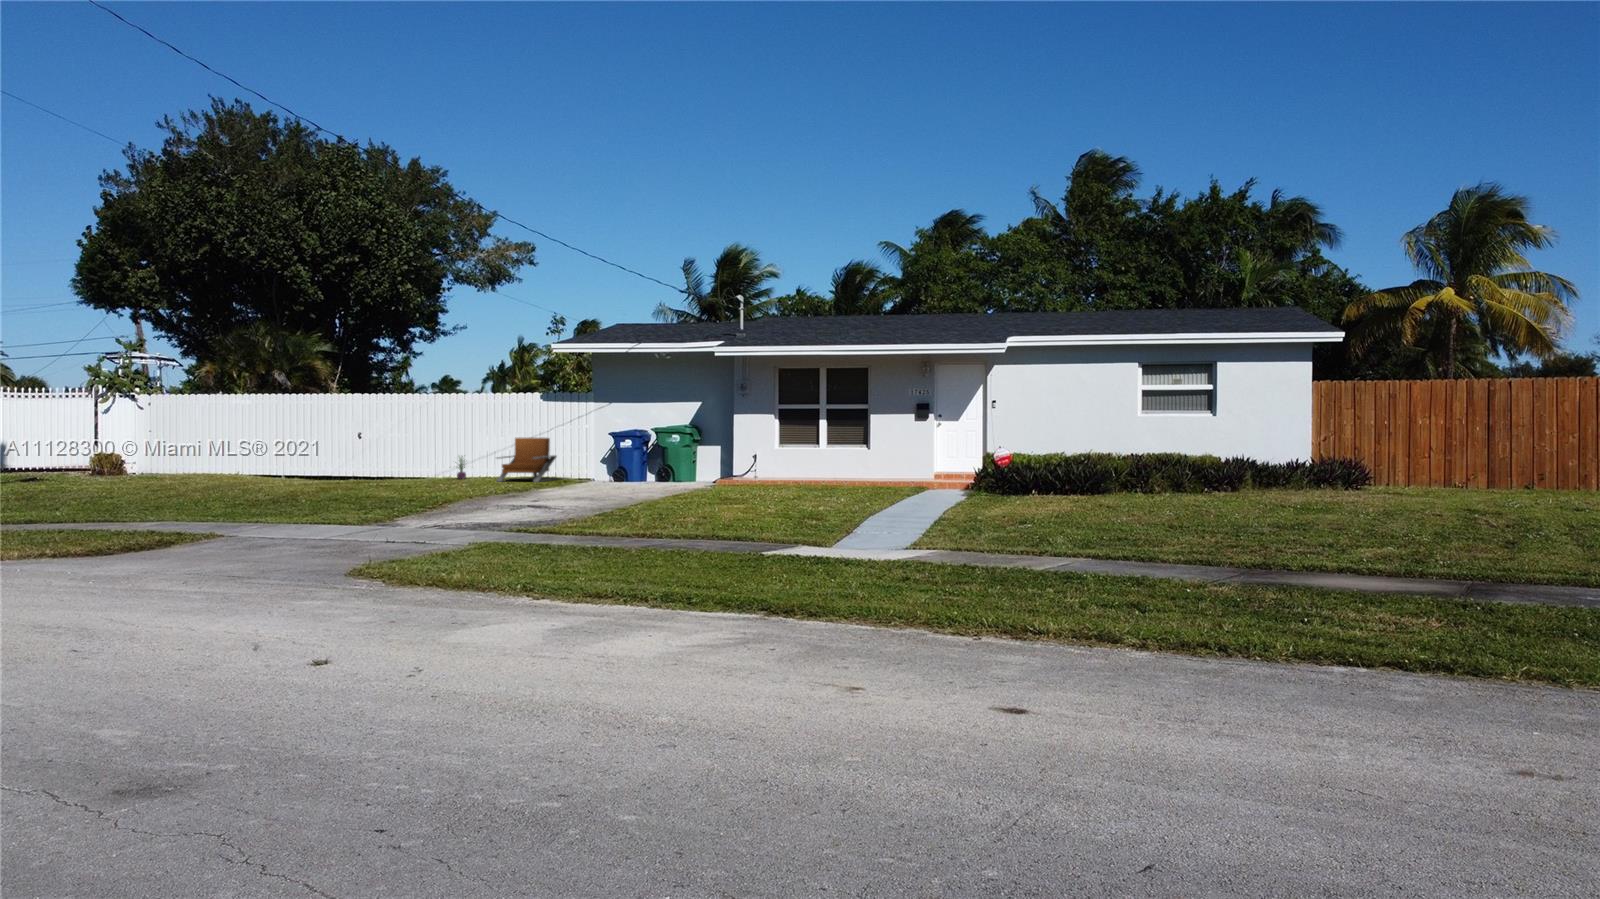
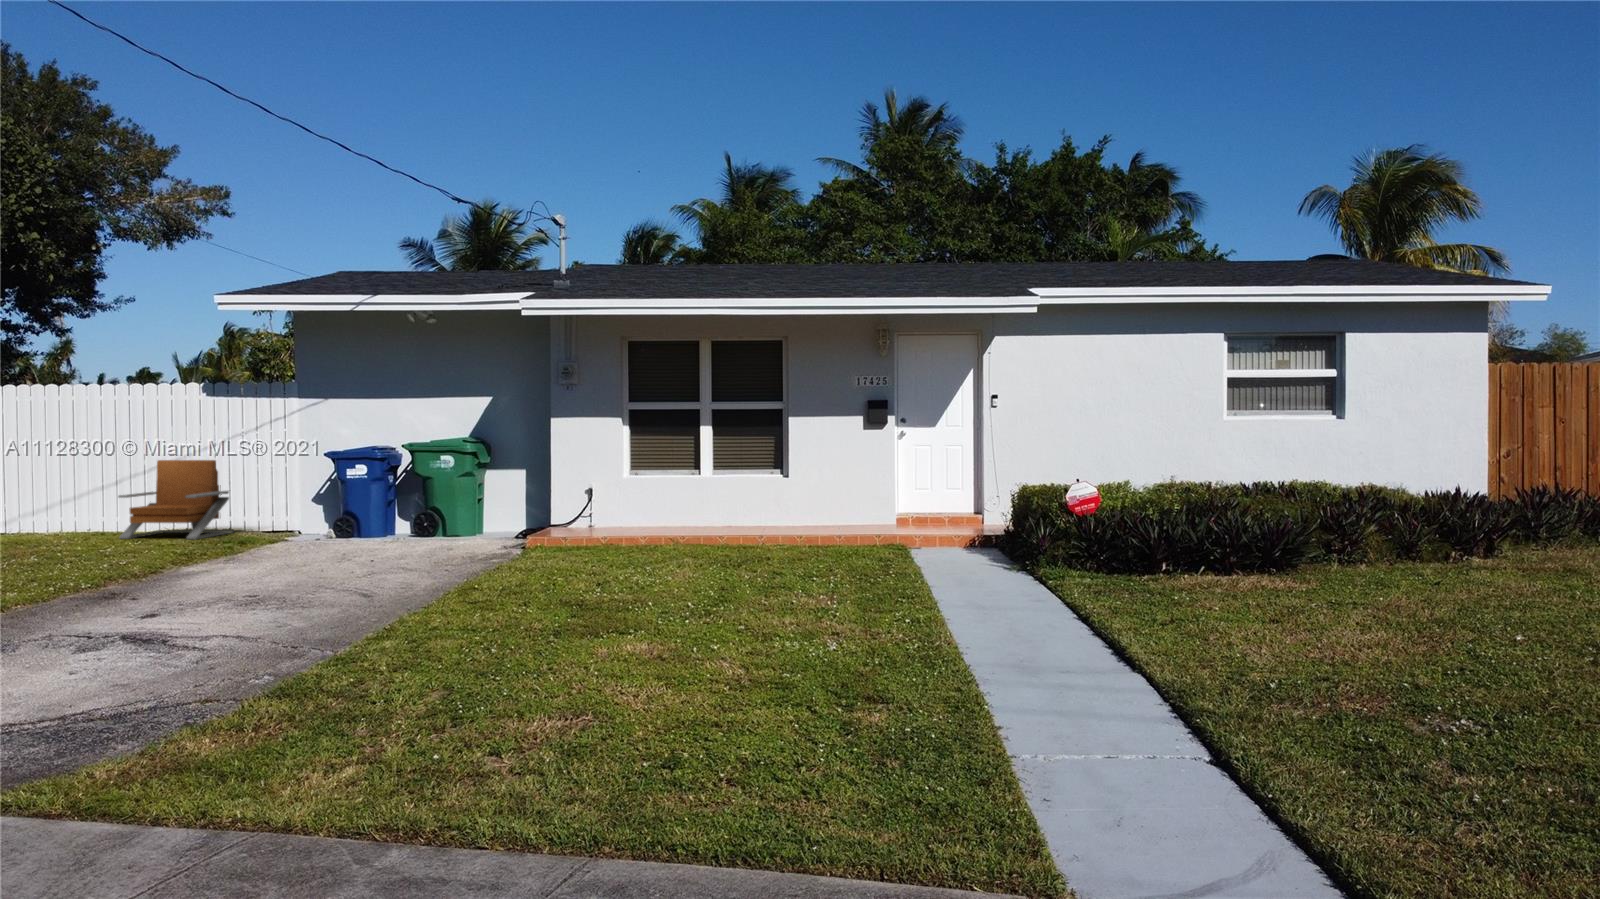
decorative plant: present [457,456,466,479] -> none [34,491,85,534]

